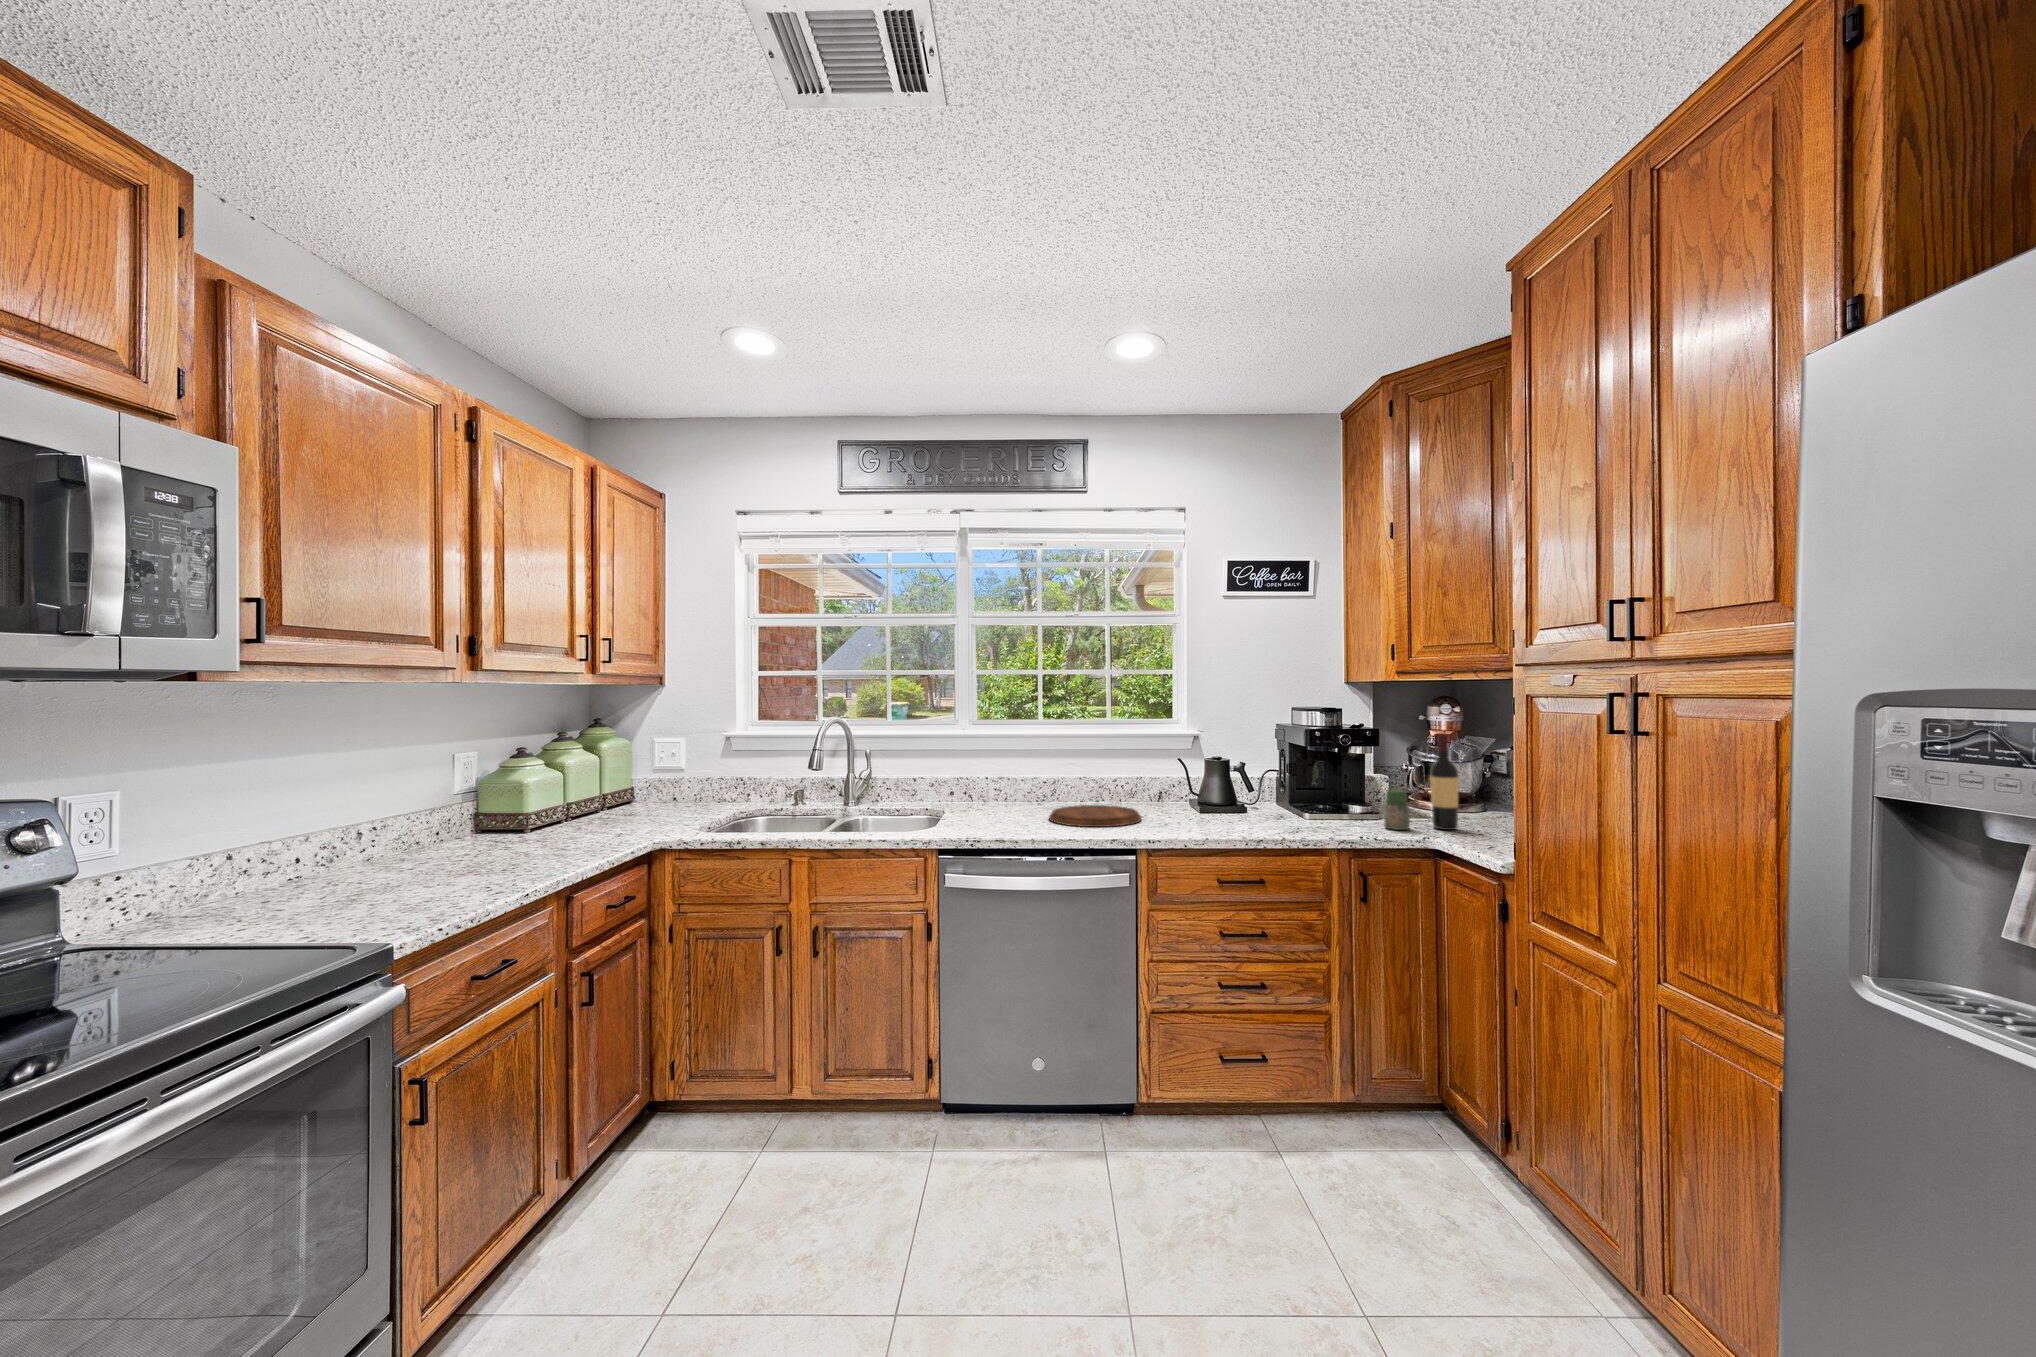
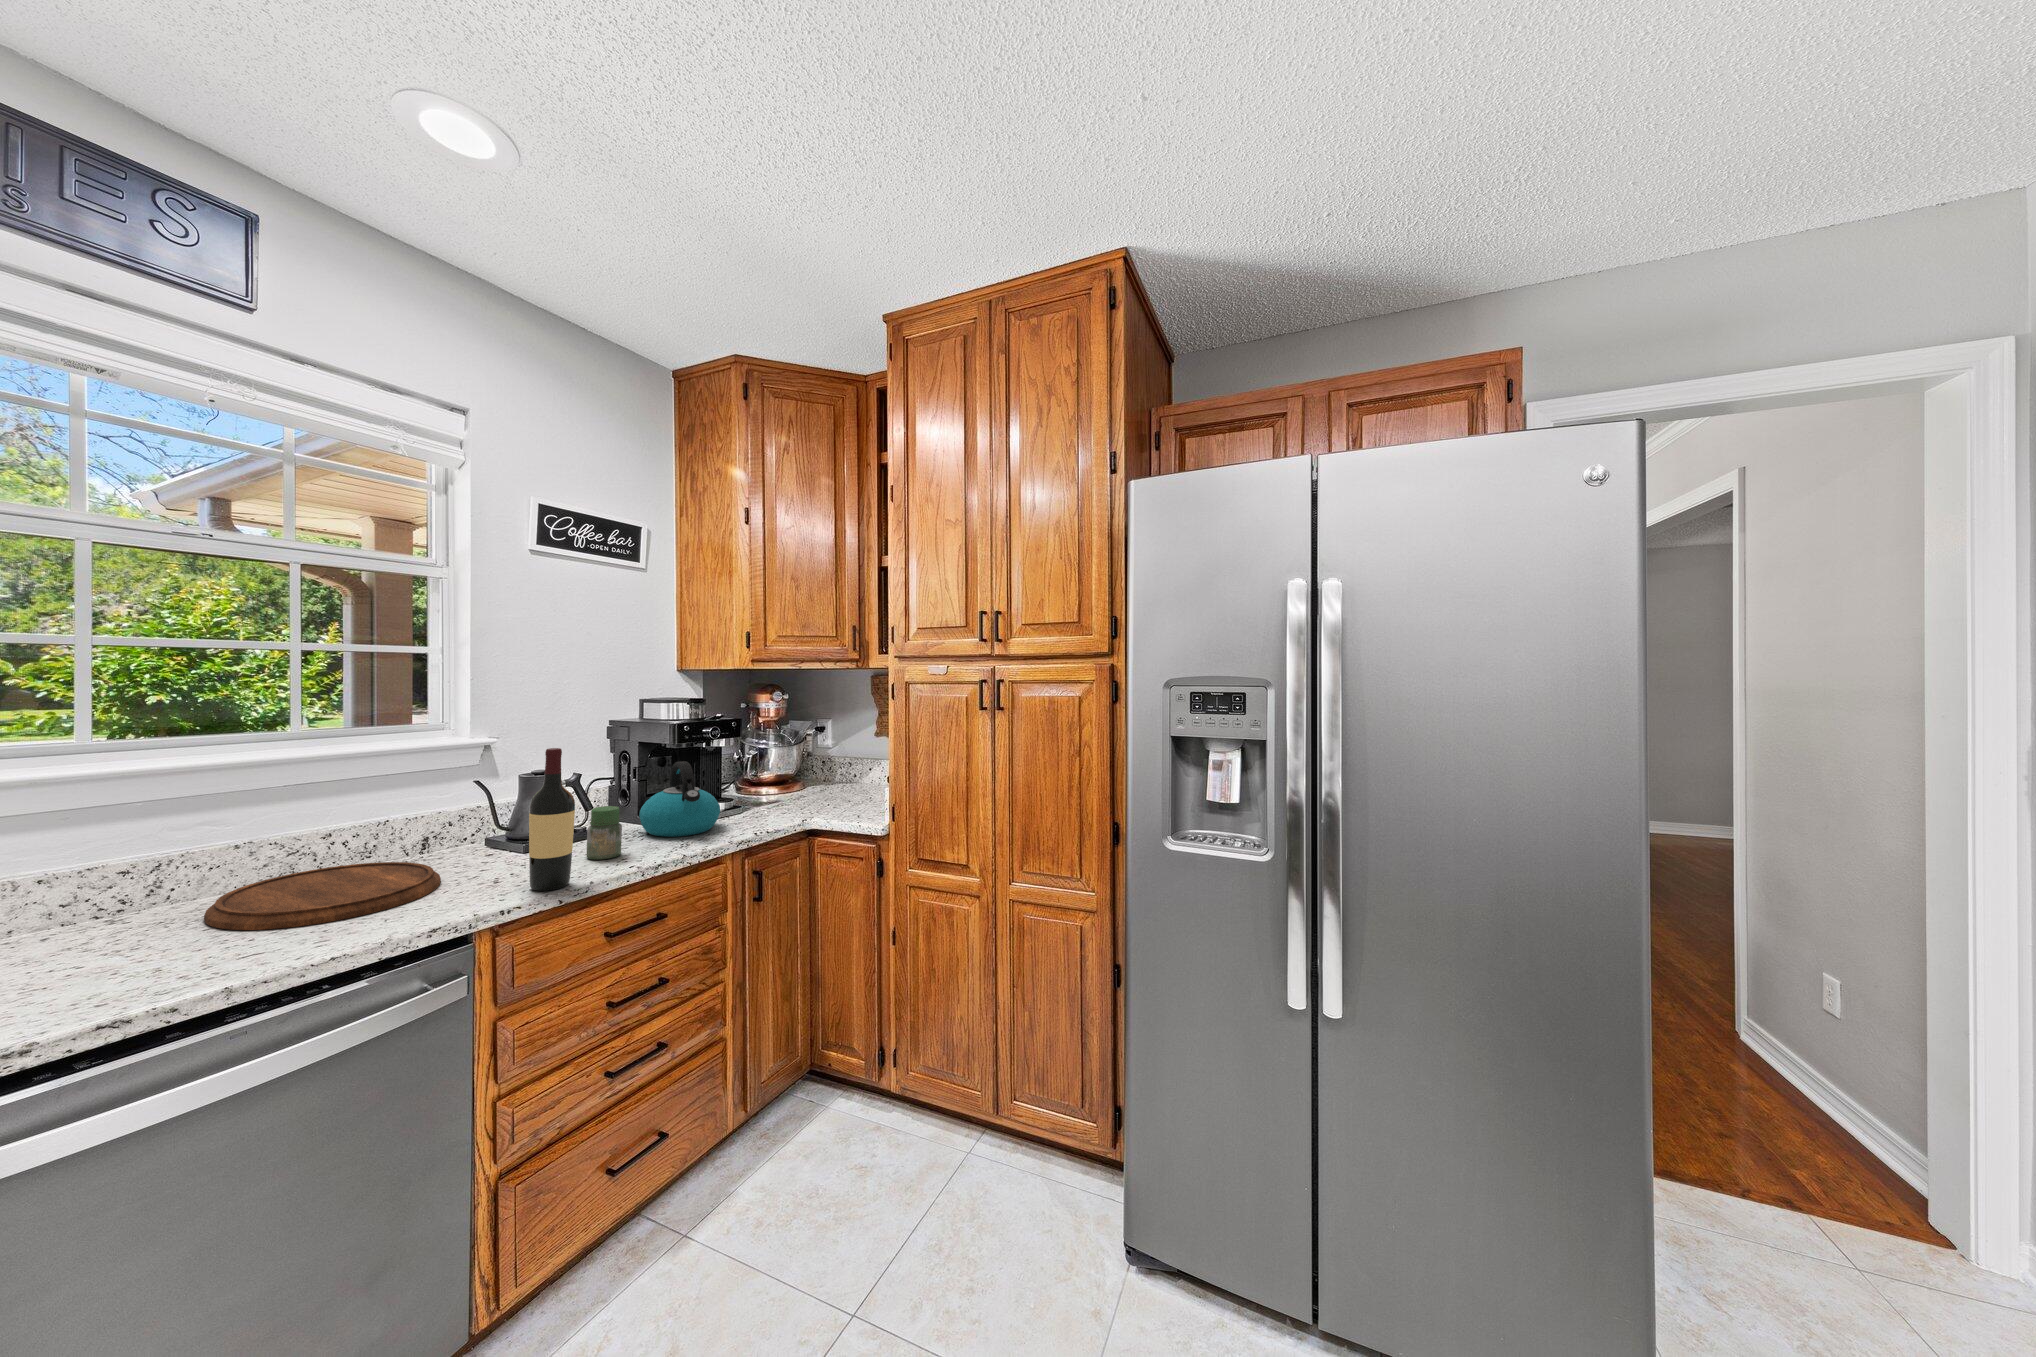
wine bottle: present [1430,734,1459,830] -> present [529,748,575,891]
kettle: none [1275,762,1341,826] -> present [639,761,720,837]
jar: present [1384,789,1410,830] -> present [587,806,622,860]

